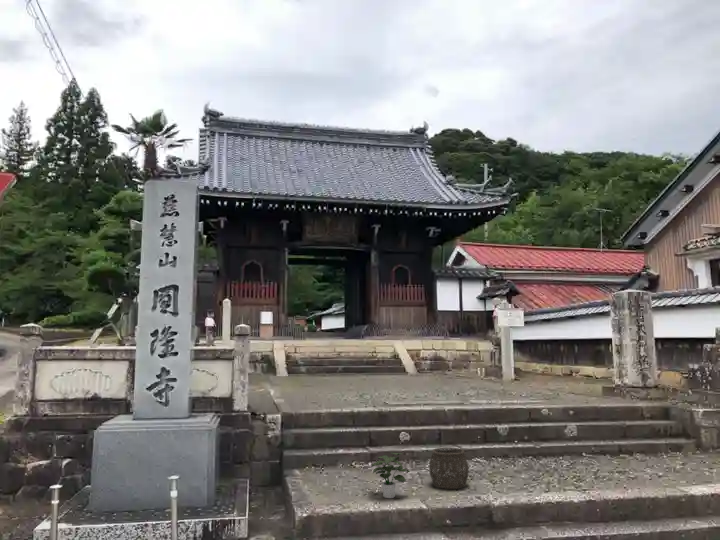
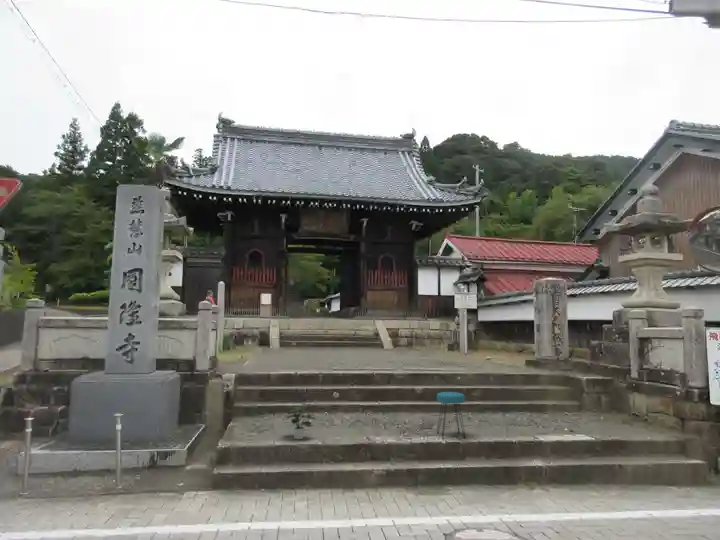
stool: none [552,433,594,491] -> present [437,392,465,438]
woven basket: present [429,447,469,489] -> none [338,402,370,435]

